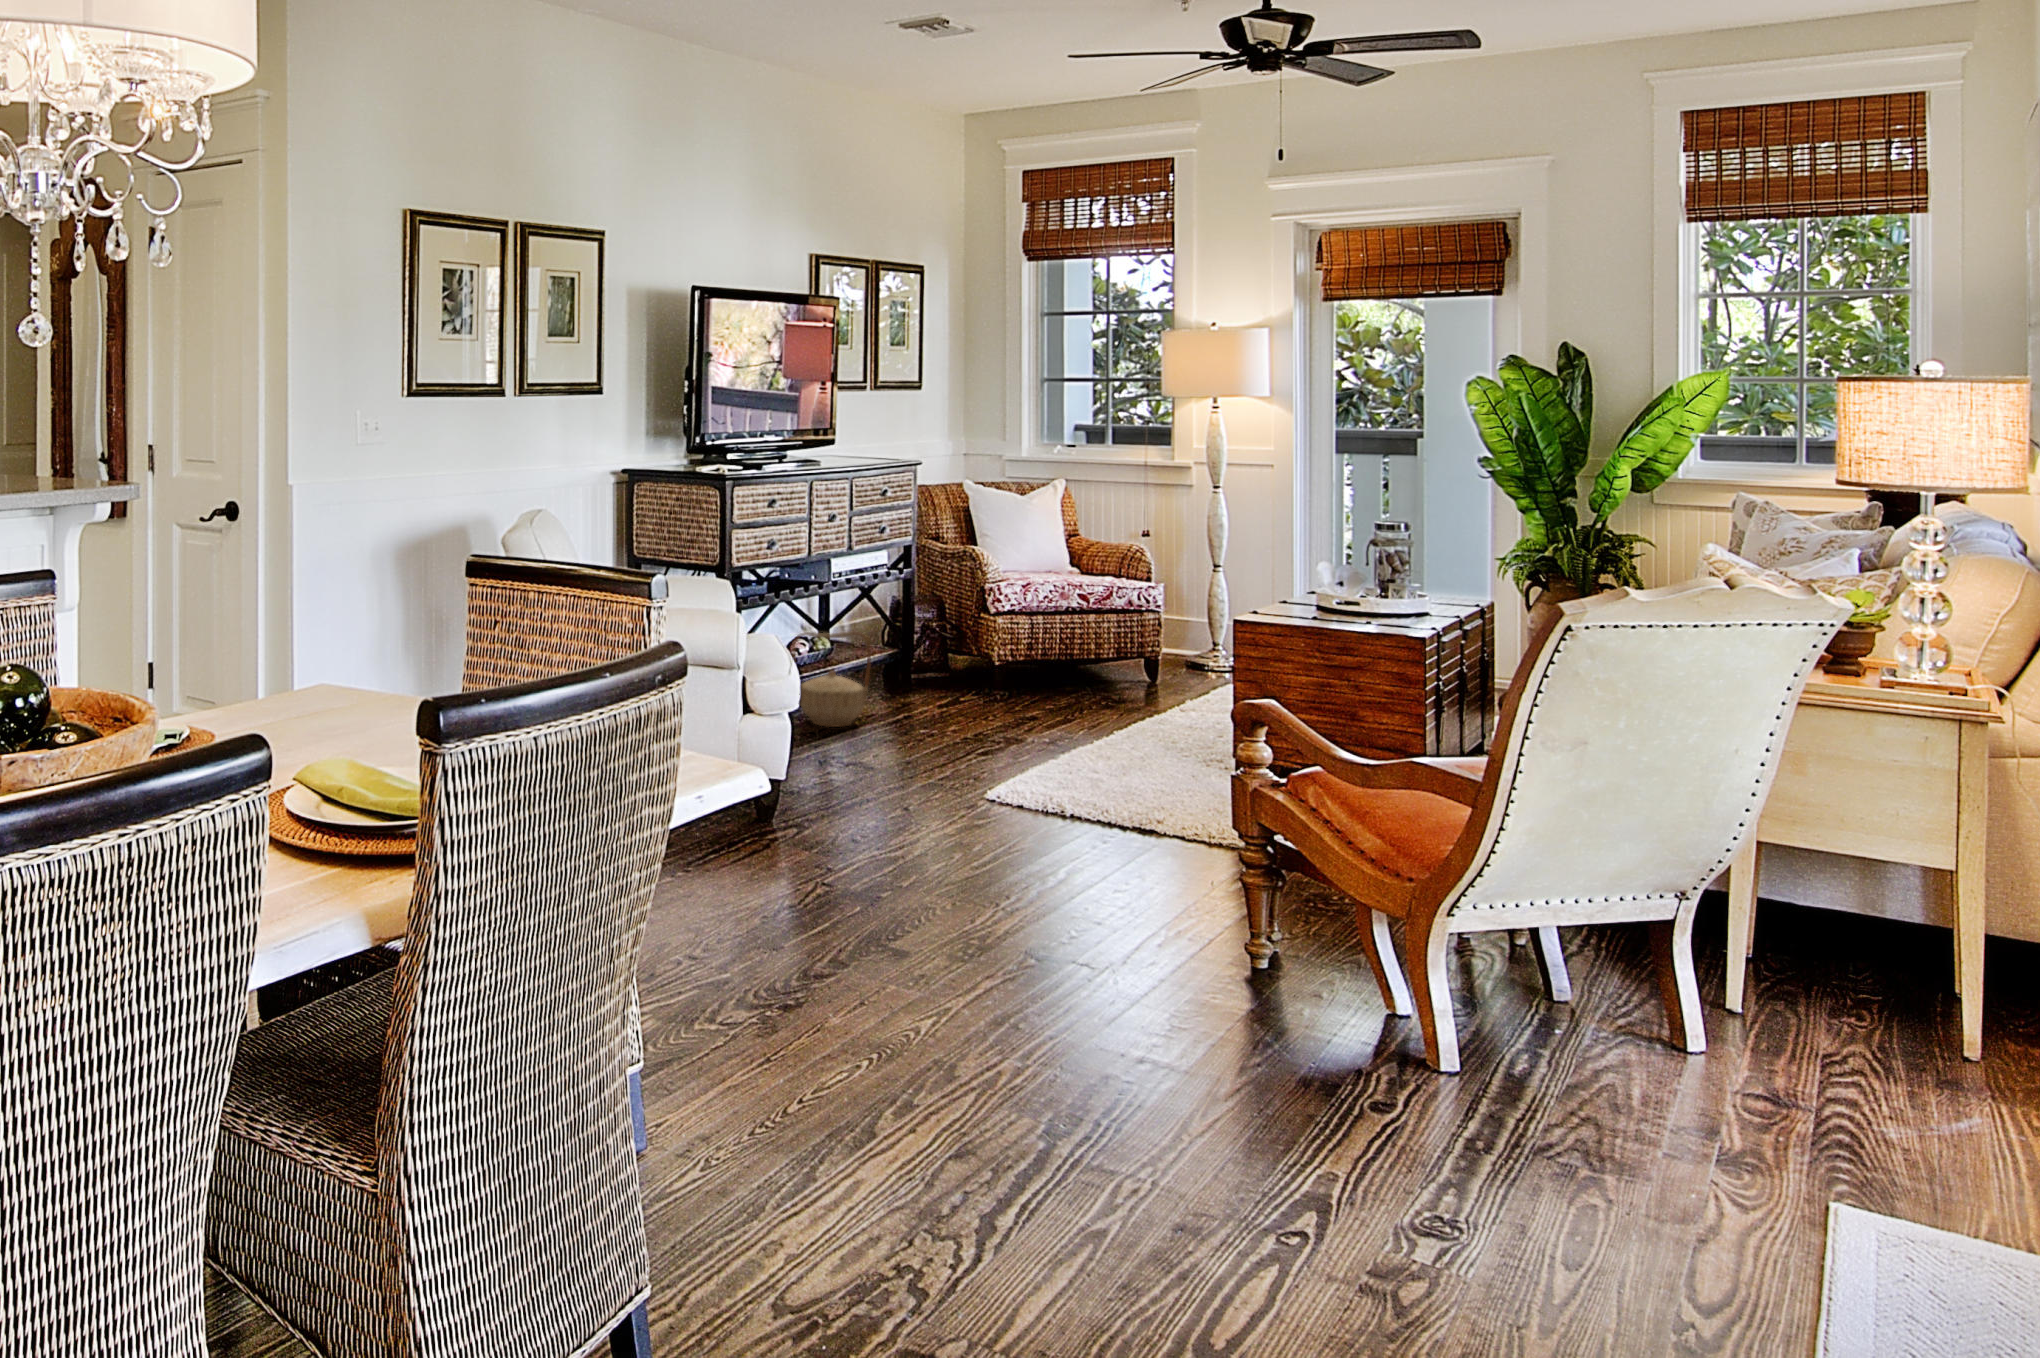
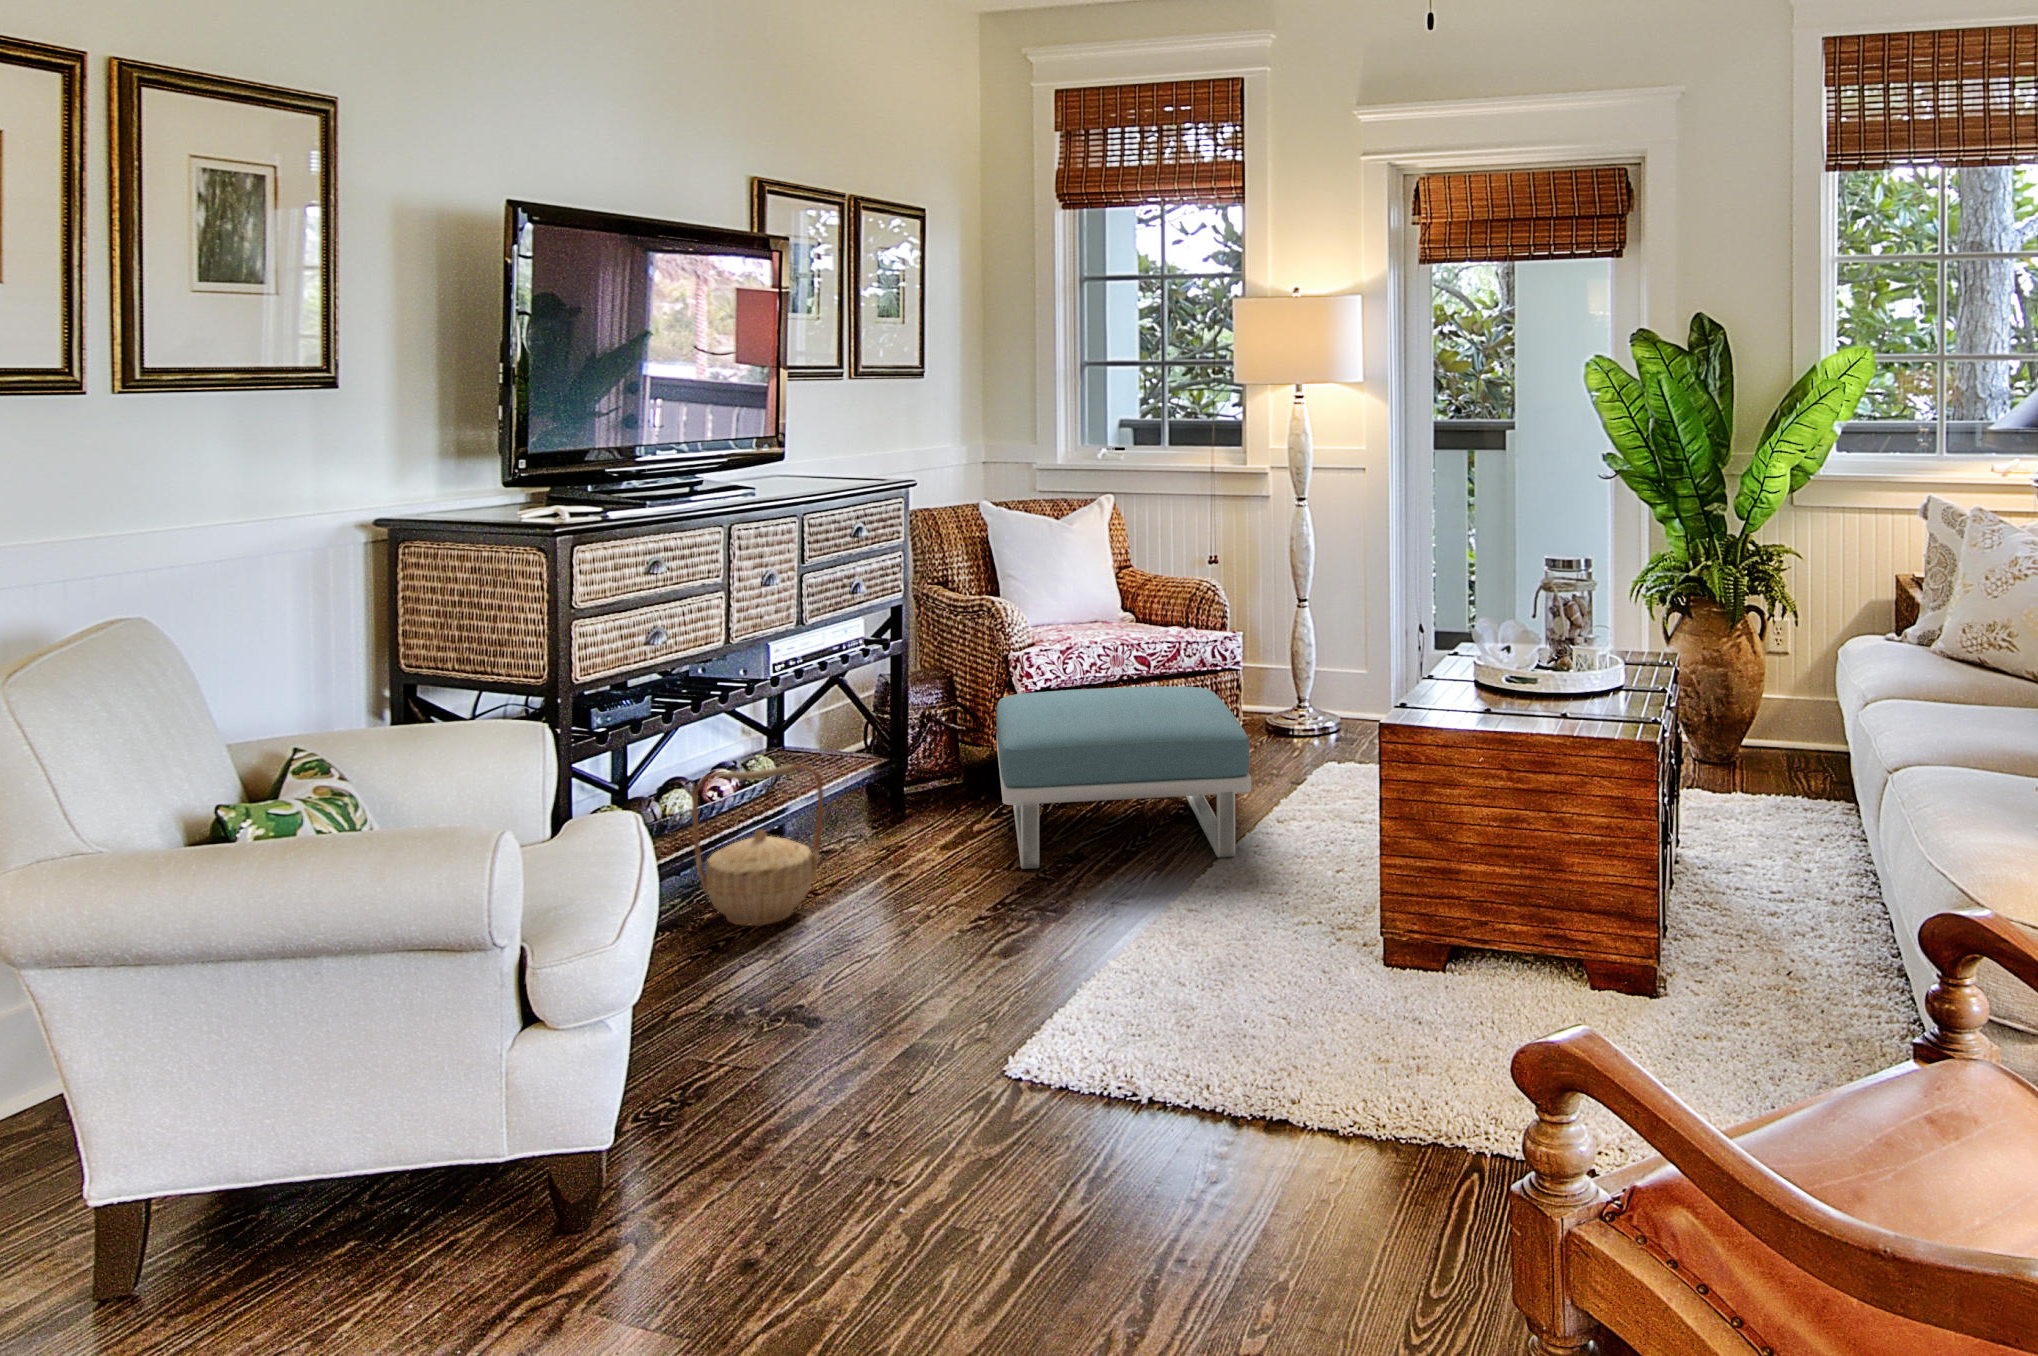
footstool: none [978,610,1160,723] -> present [996,686,1251,869]

